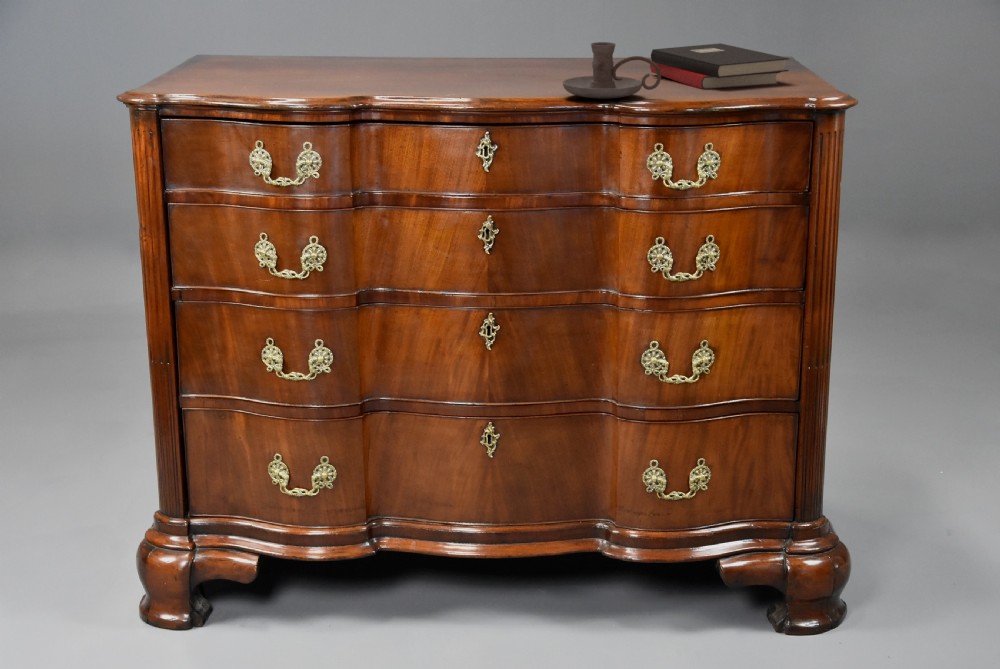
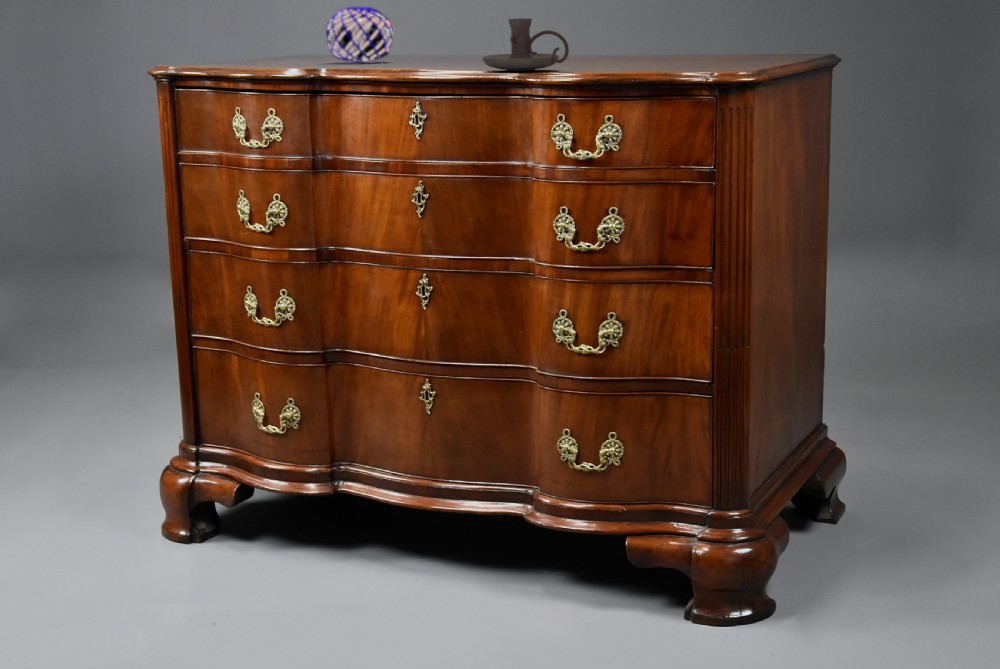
decorative orb: none [289,12,364,74] -> present [326,7,392,62]
hardback book: present [650,43,789,89] -> none [622,36,731,70]

